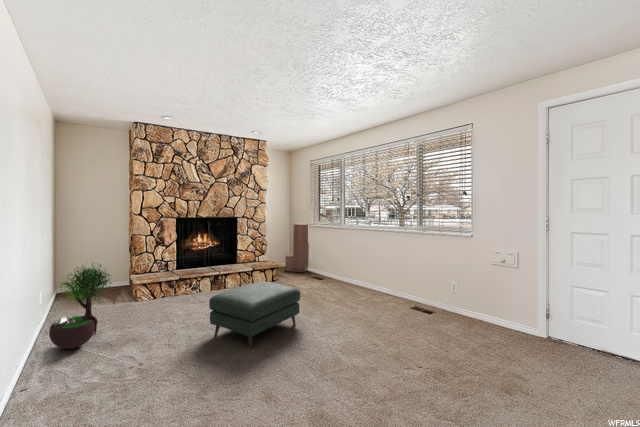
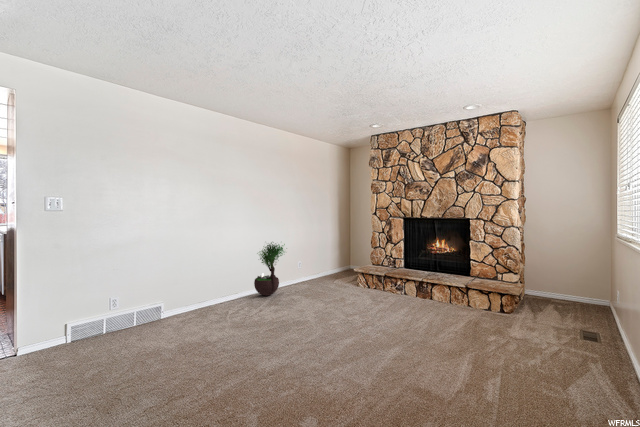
bookshelf: present [285,223,309,272] -> none [559,233,617,320]
ottoman: present [209,281,300,348] -> none [285,283,379,349]

